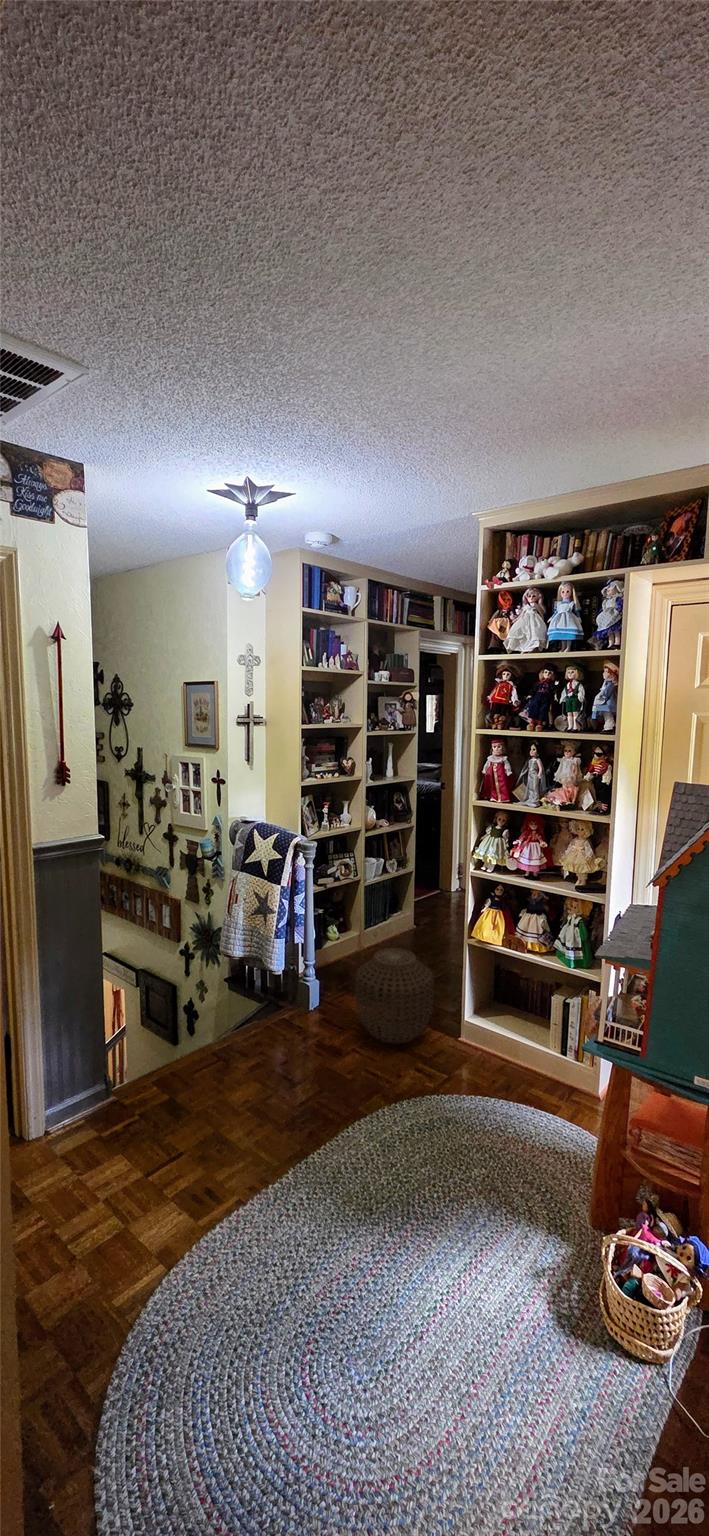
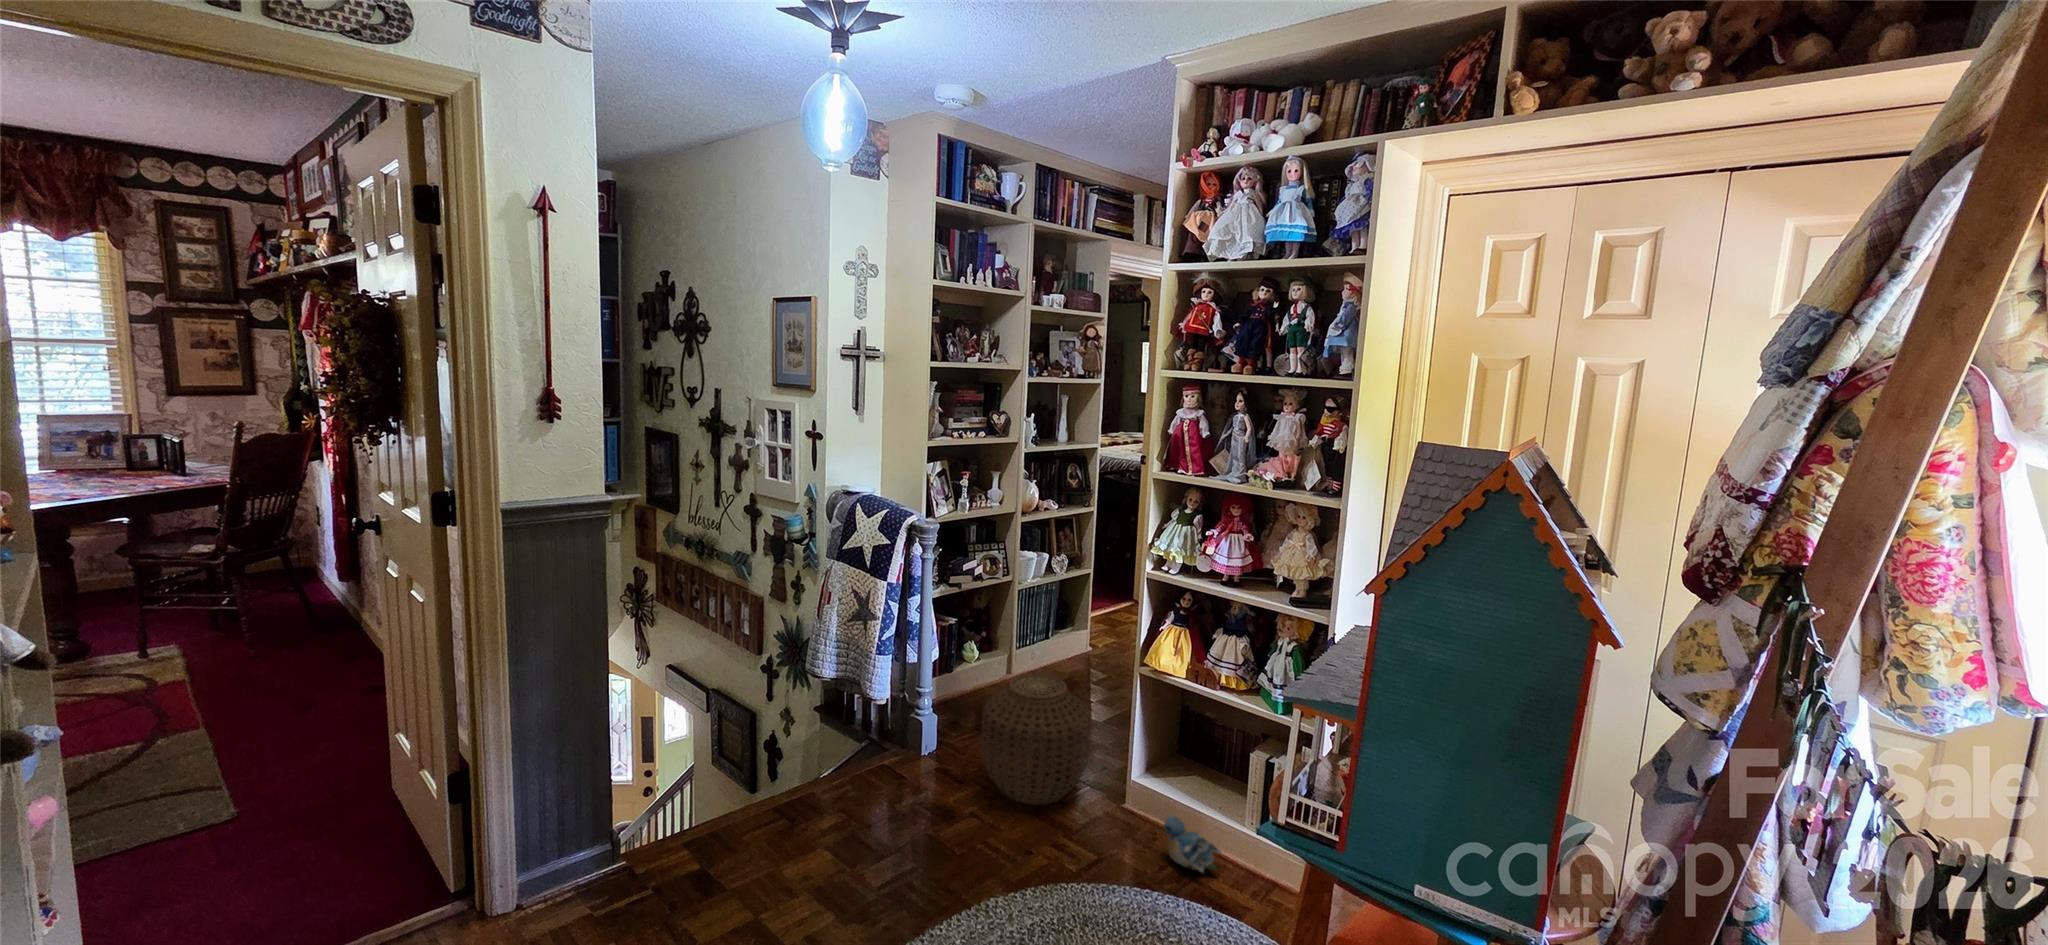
plush toy: none [493,1046,536,1087] -> present [1164,816,1221,872]

